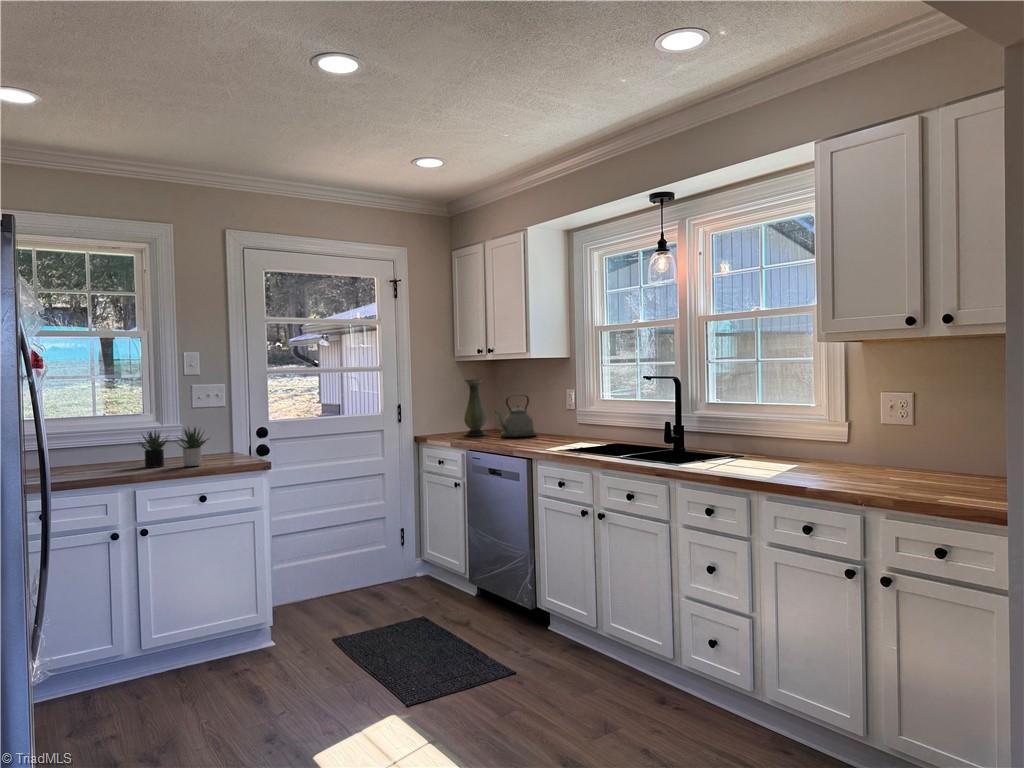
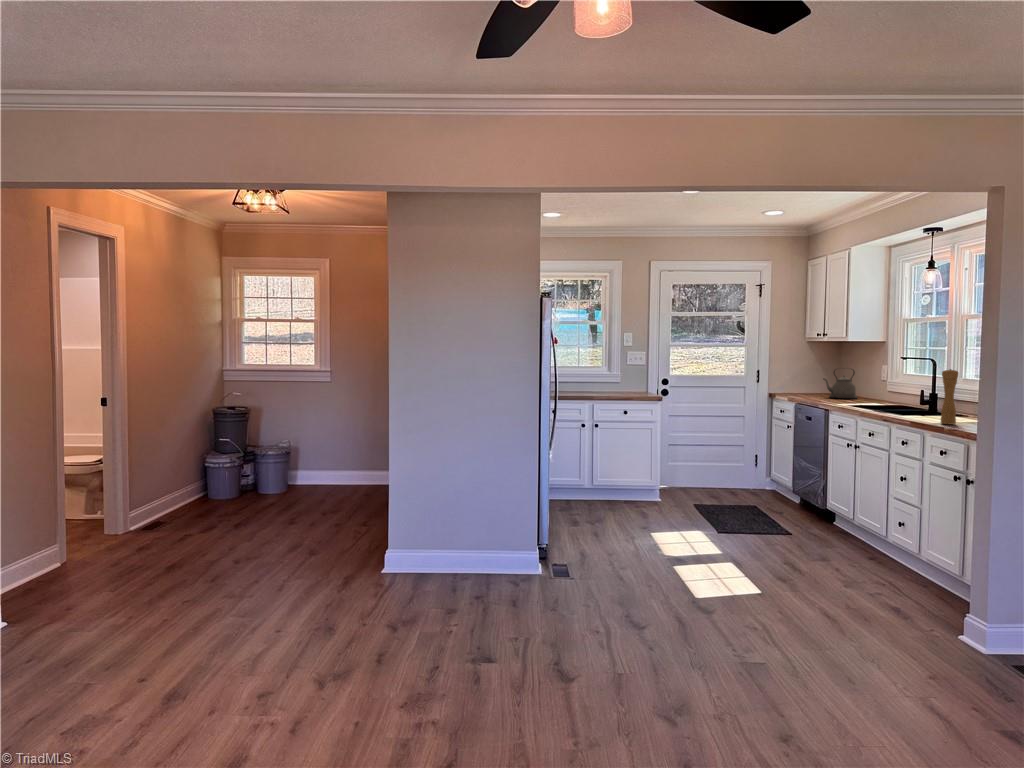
vase: present [464,380,486,436] -> none [806,356,823,396]
pepper mill: none [784,393,809,482] -> present [941,369,958,424]
succulent plant: present [139,428,208,468] -> none [596,372,633,395]

